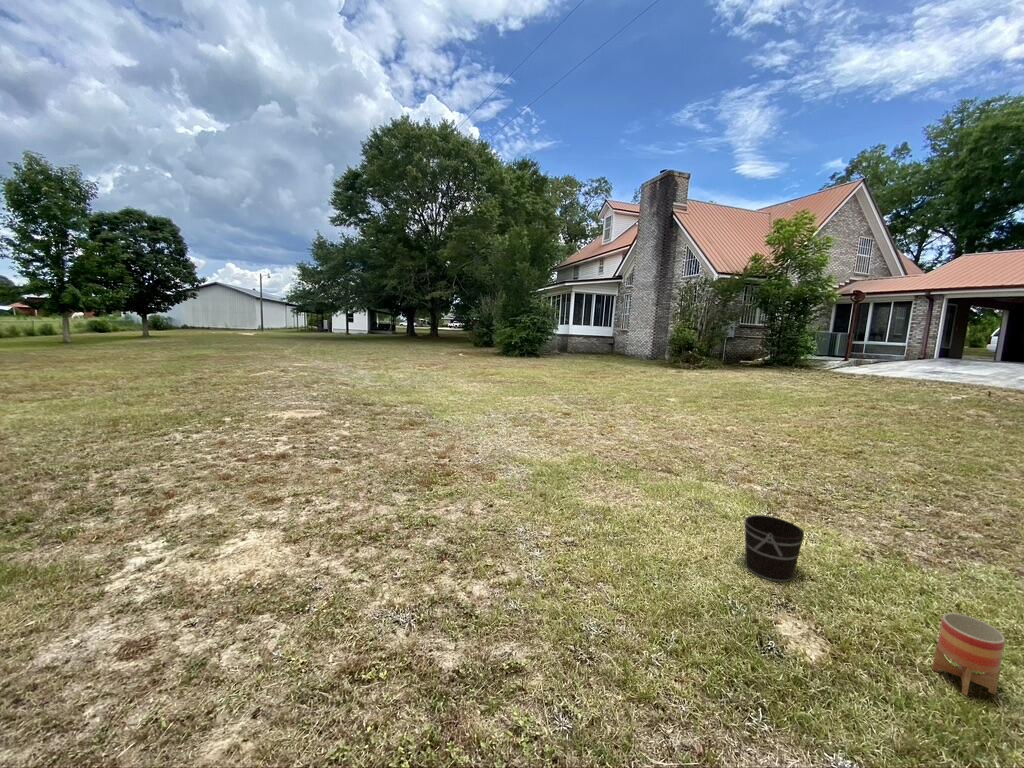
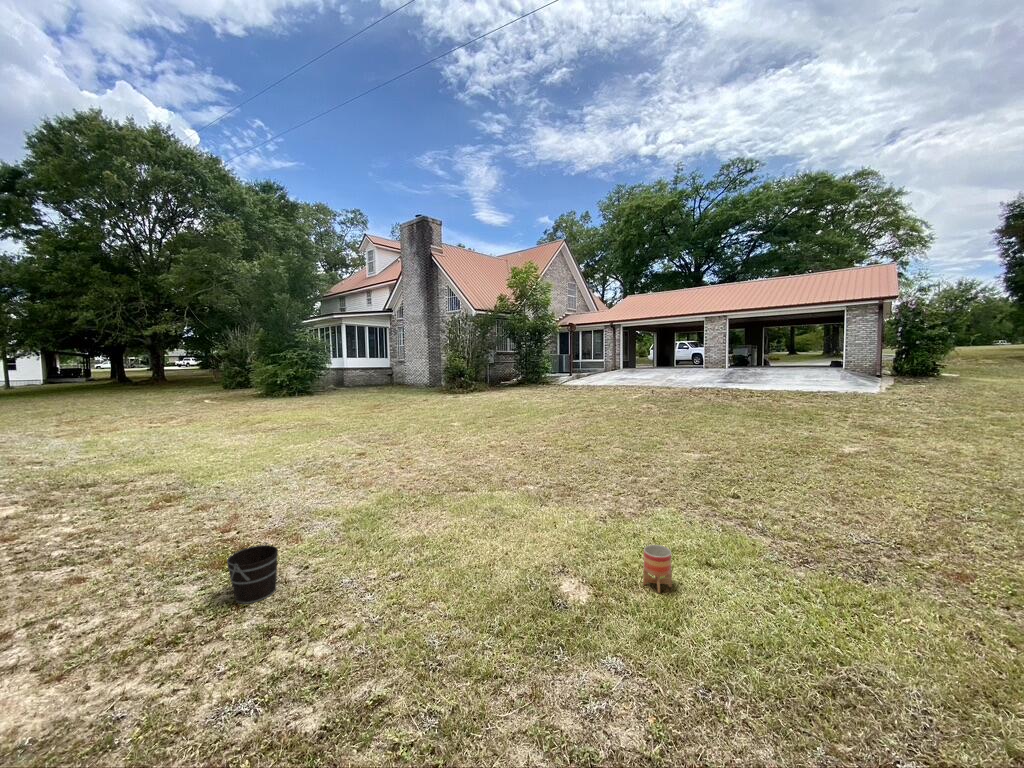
bucket: present [743,515,804,582] -> present [227,543,278,604]

